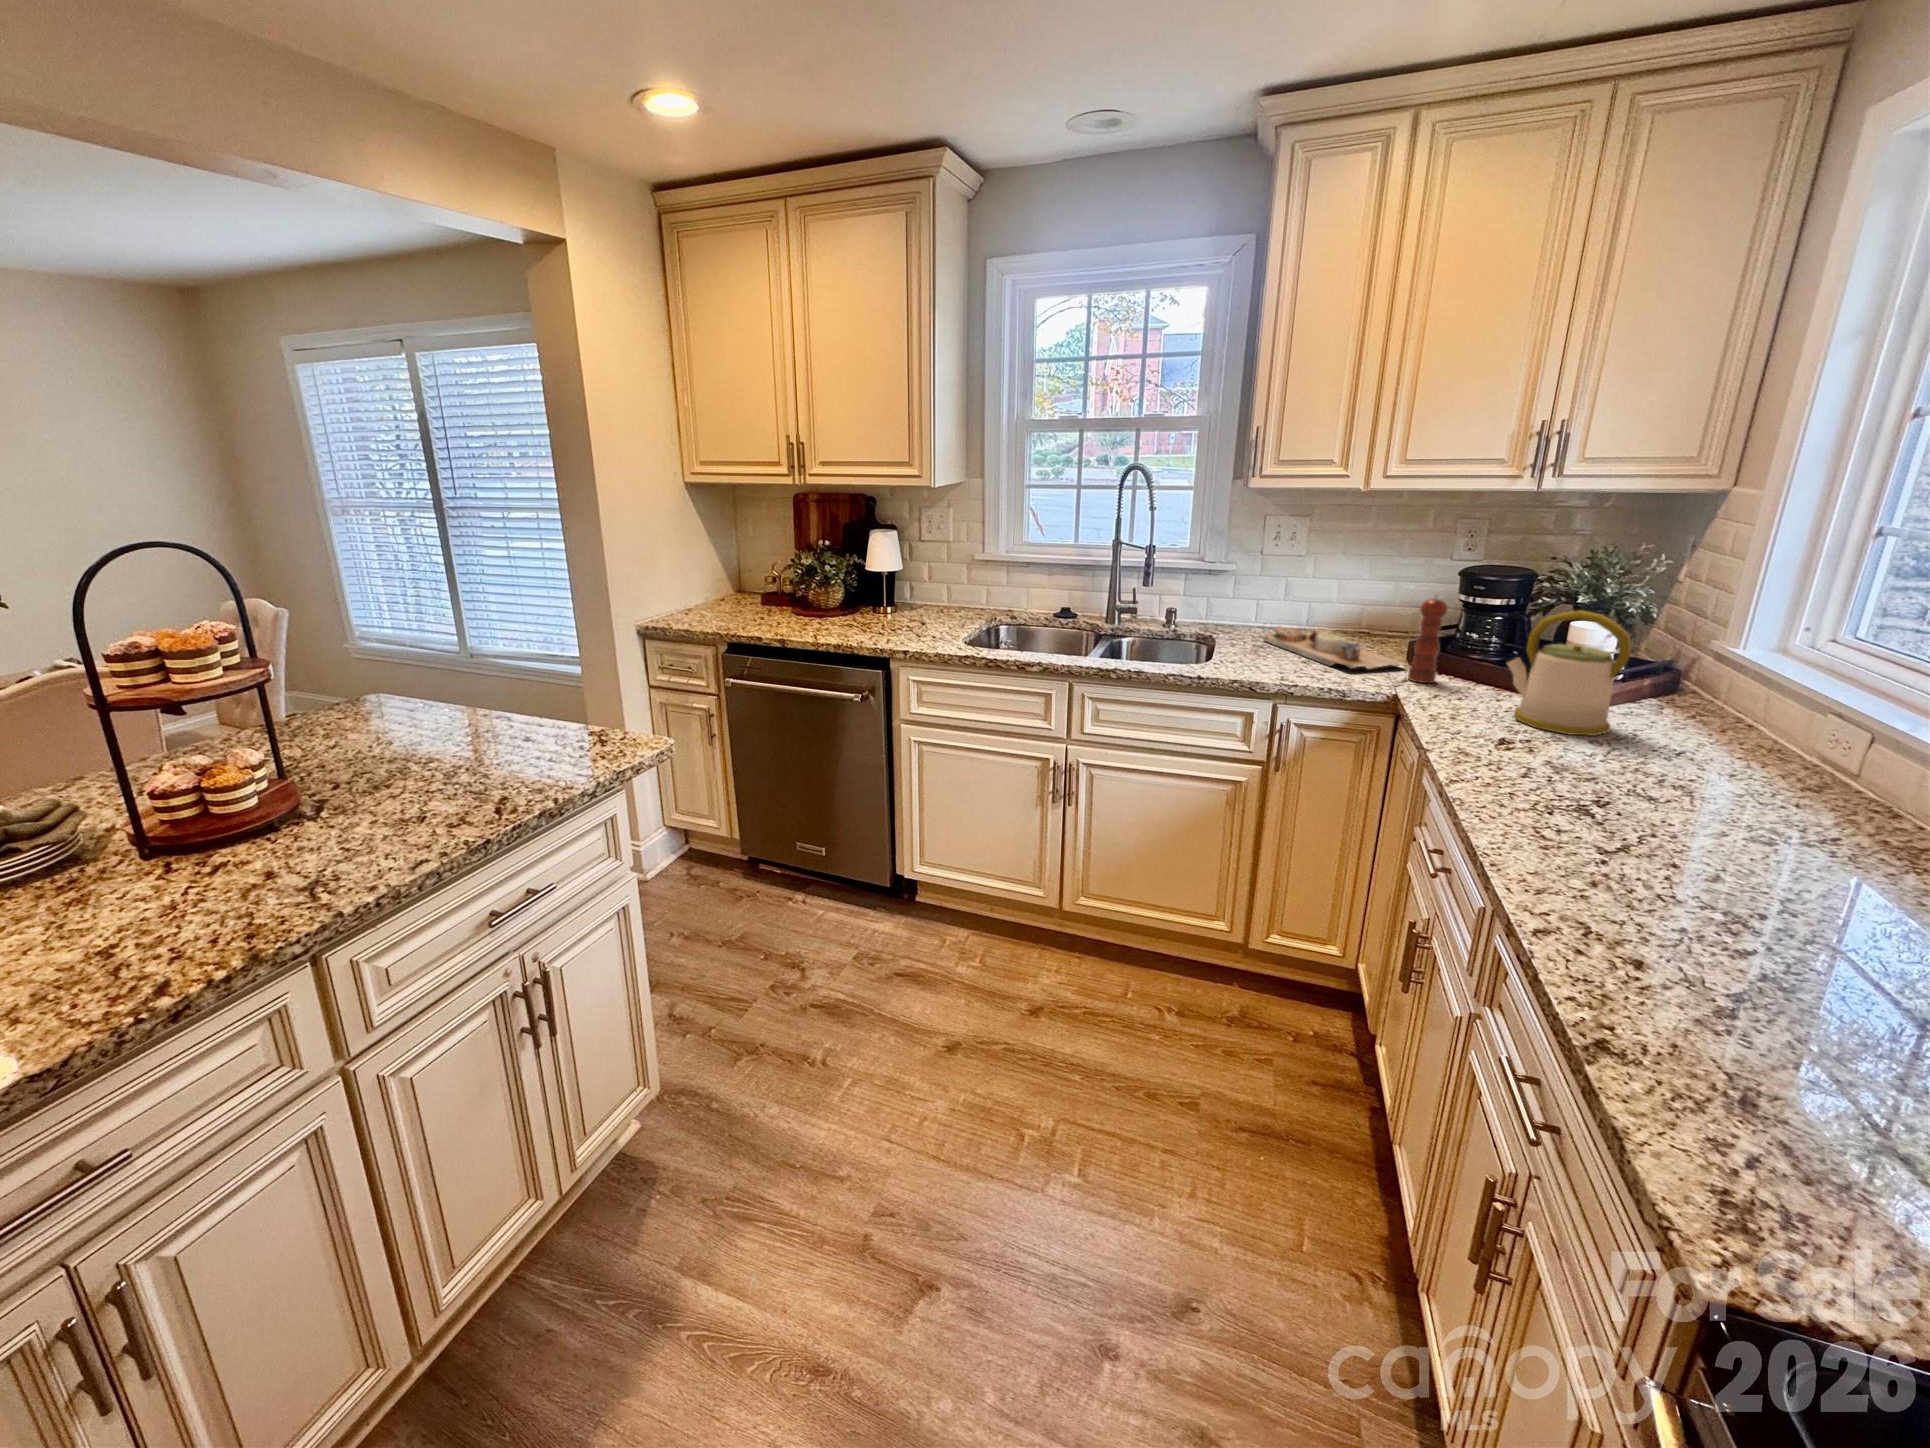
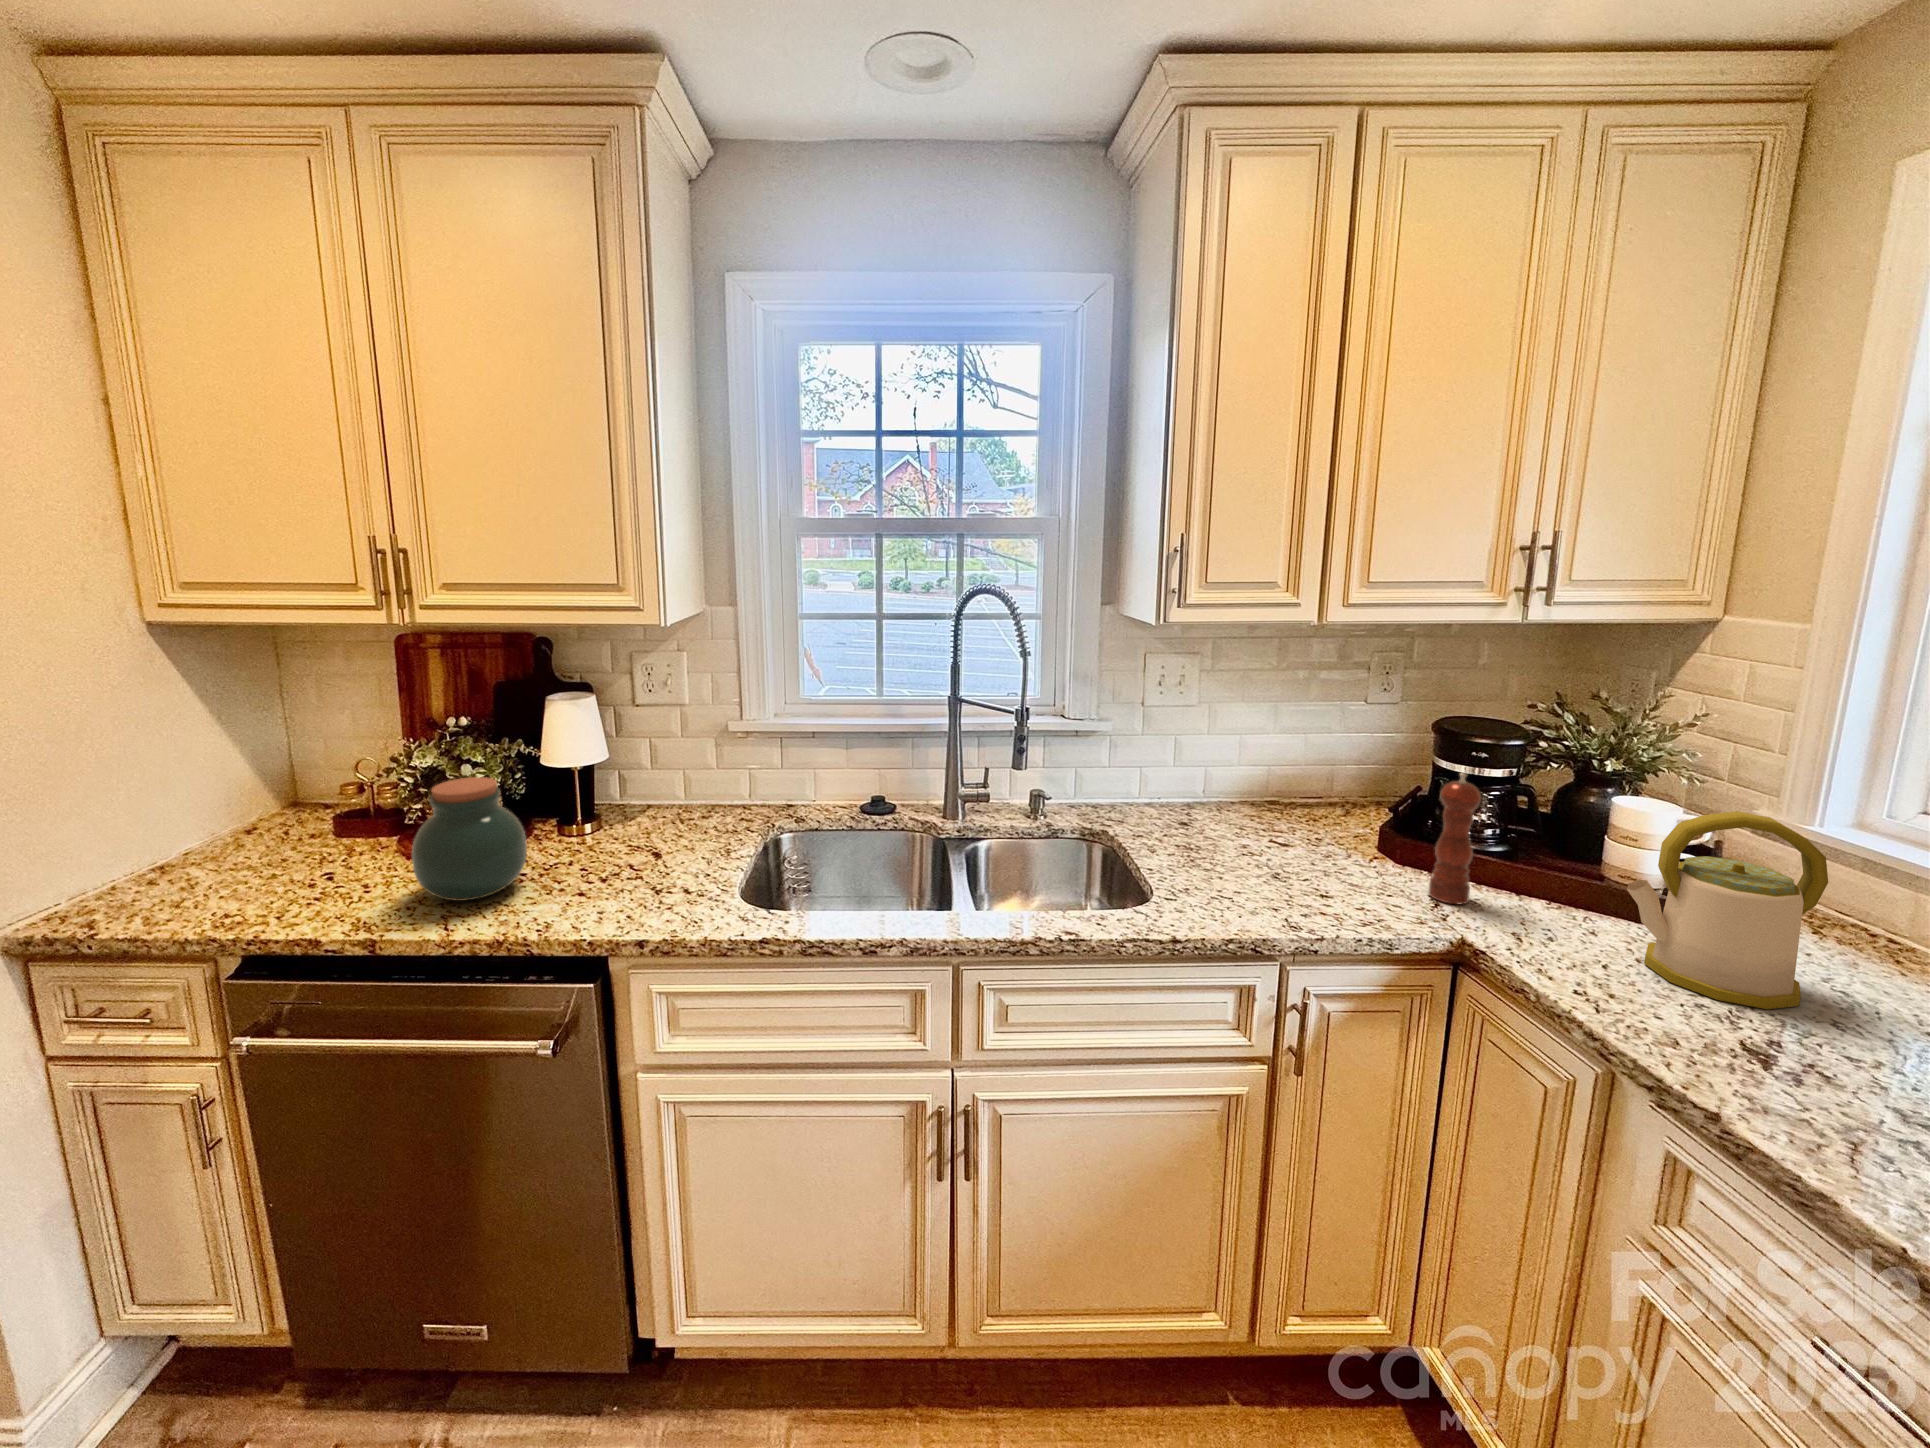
jar: none [801,567,855,630] -> present [412,777,527,901]
cutting board: present [1263,627,1406,669] -> none [1179,808,1405,891]

